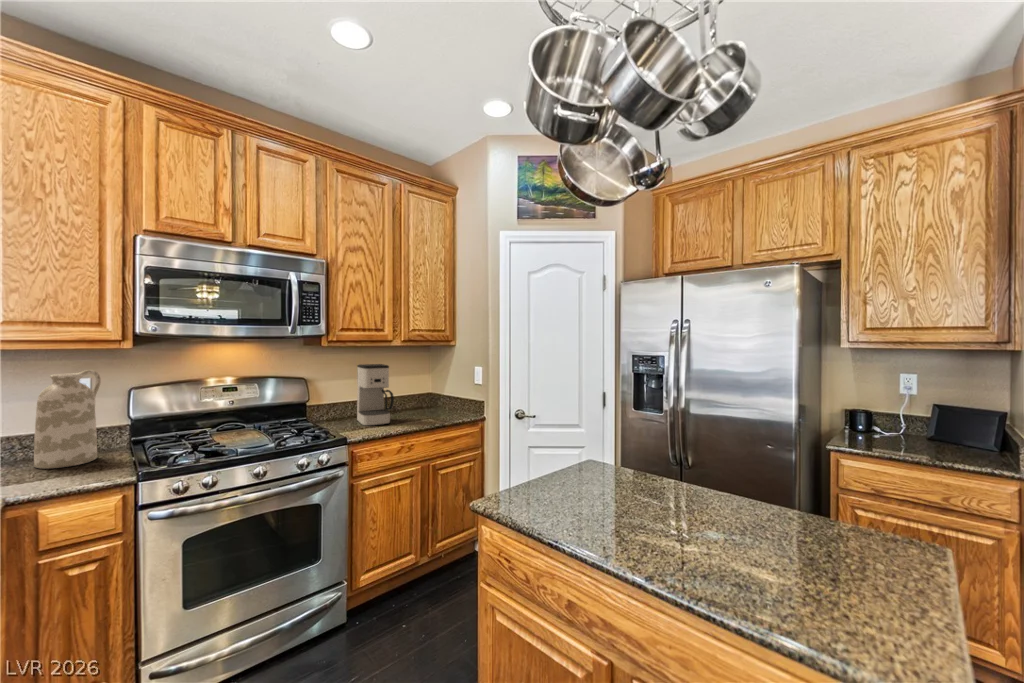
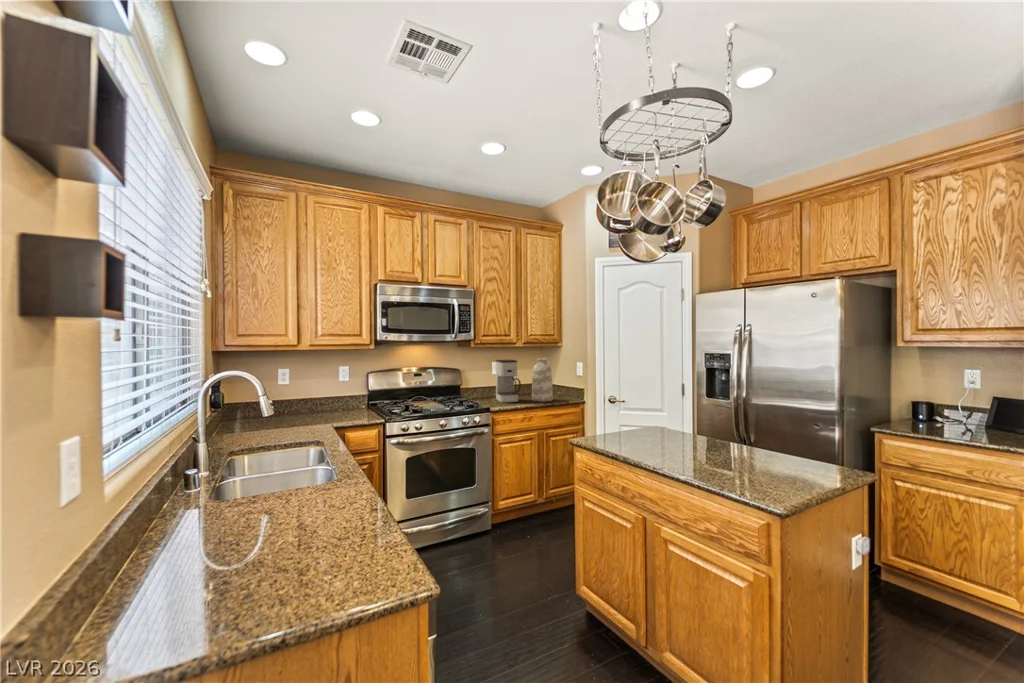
vase: present [34,370,101,469] -> present [532,357,553,402]

